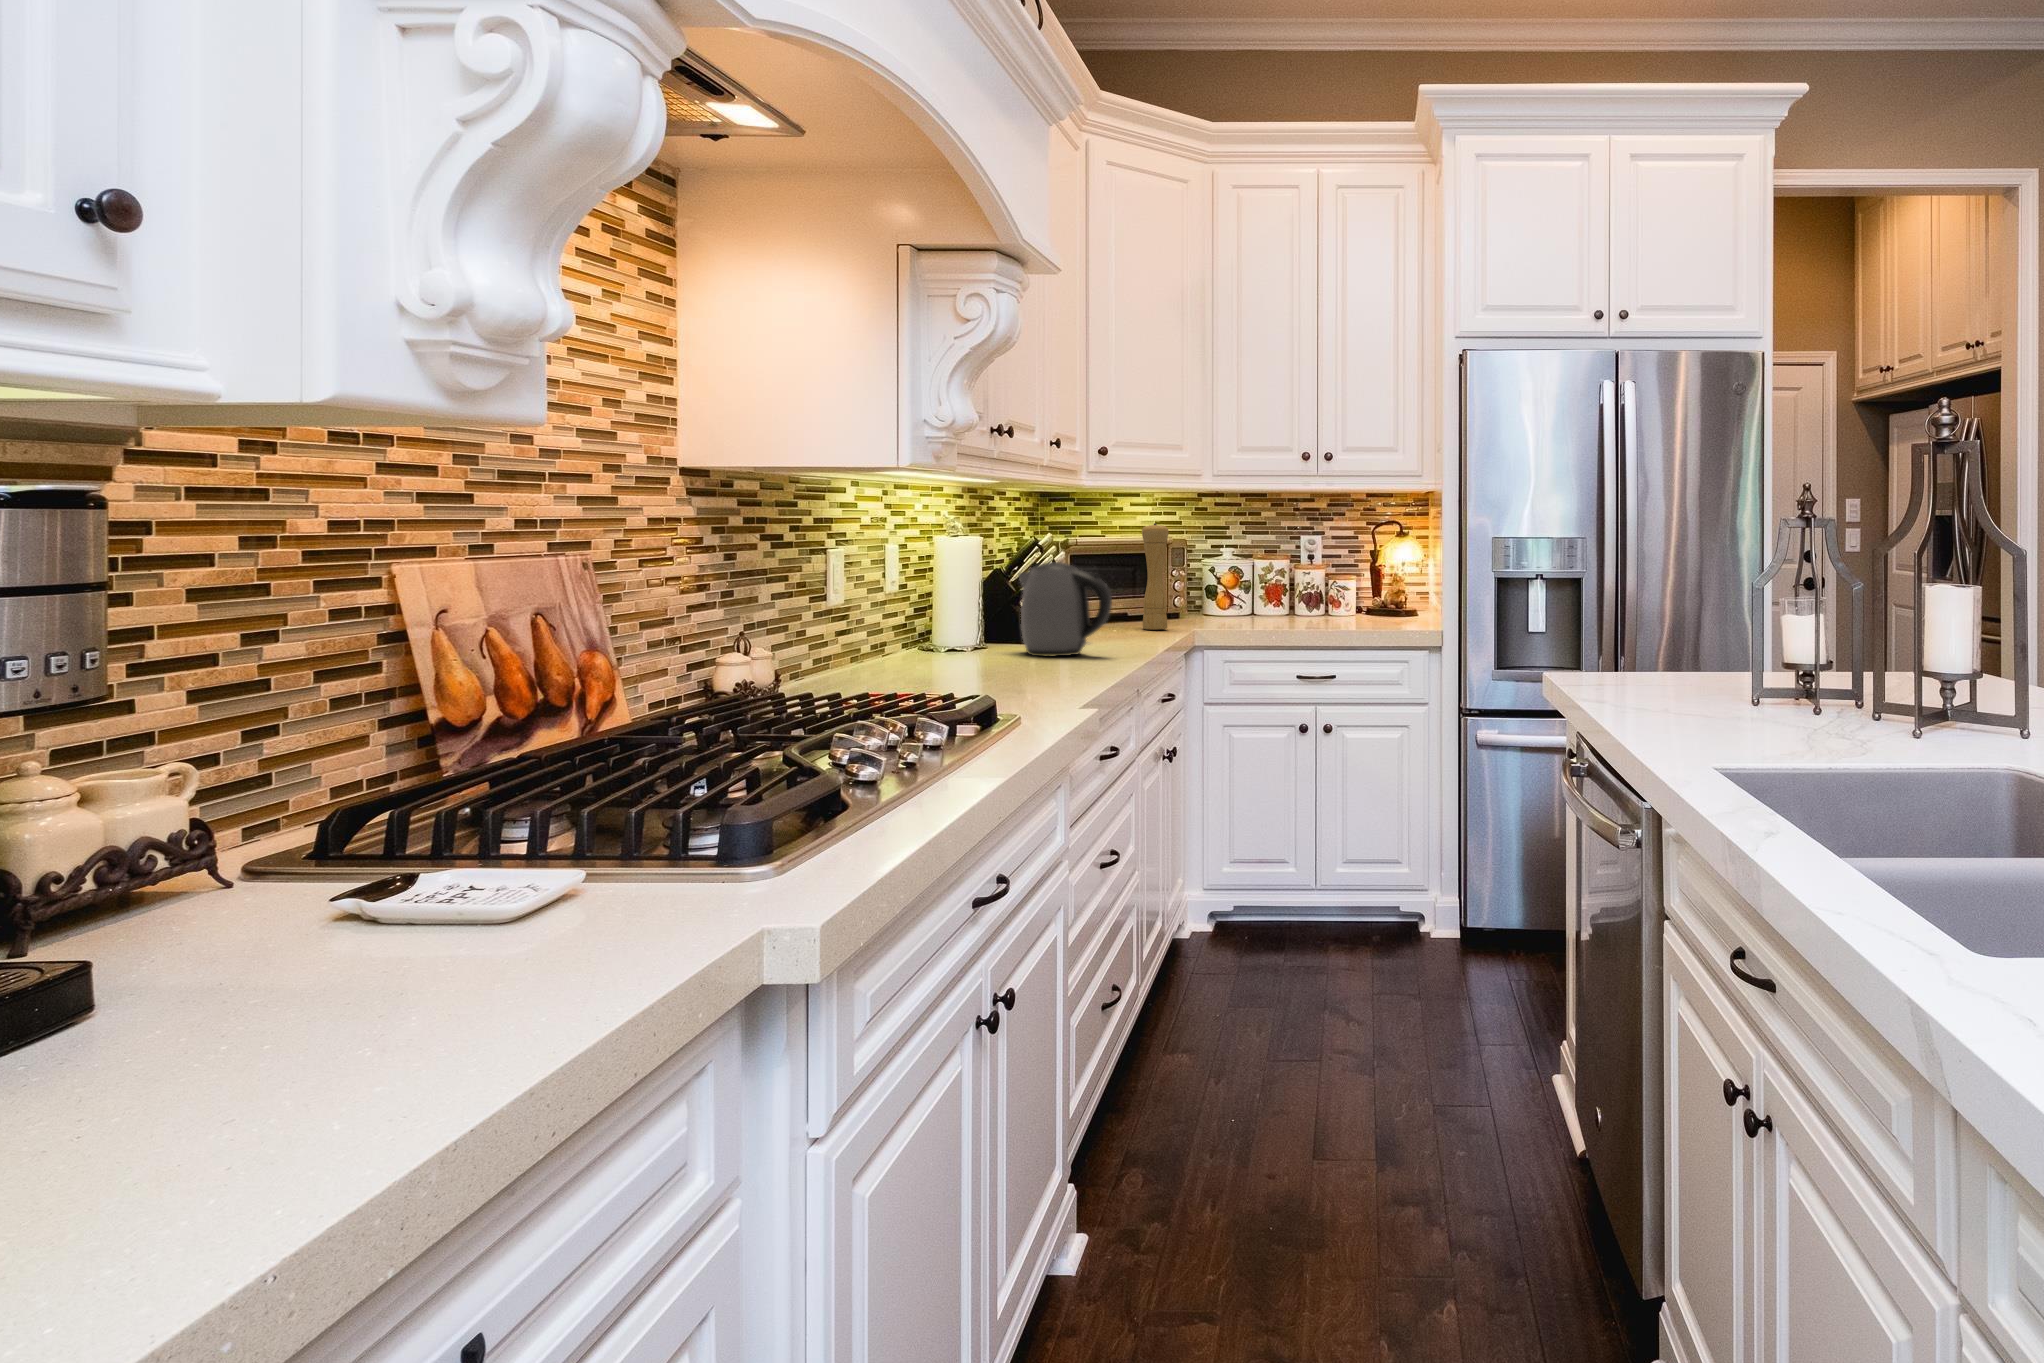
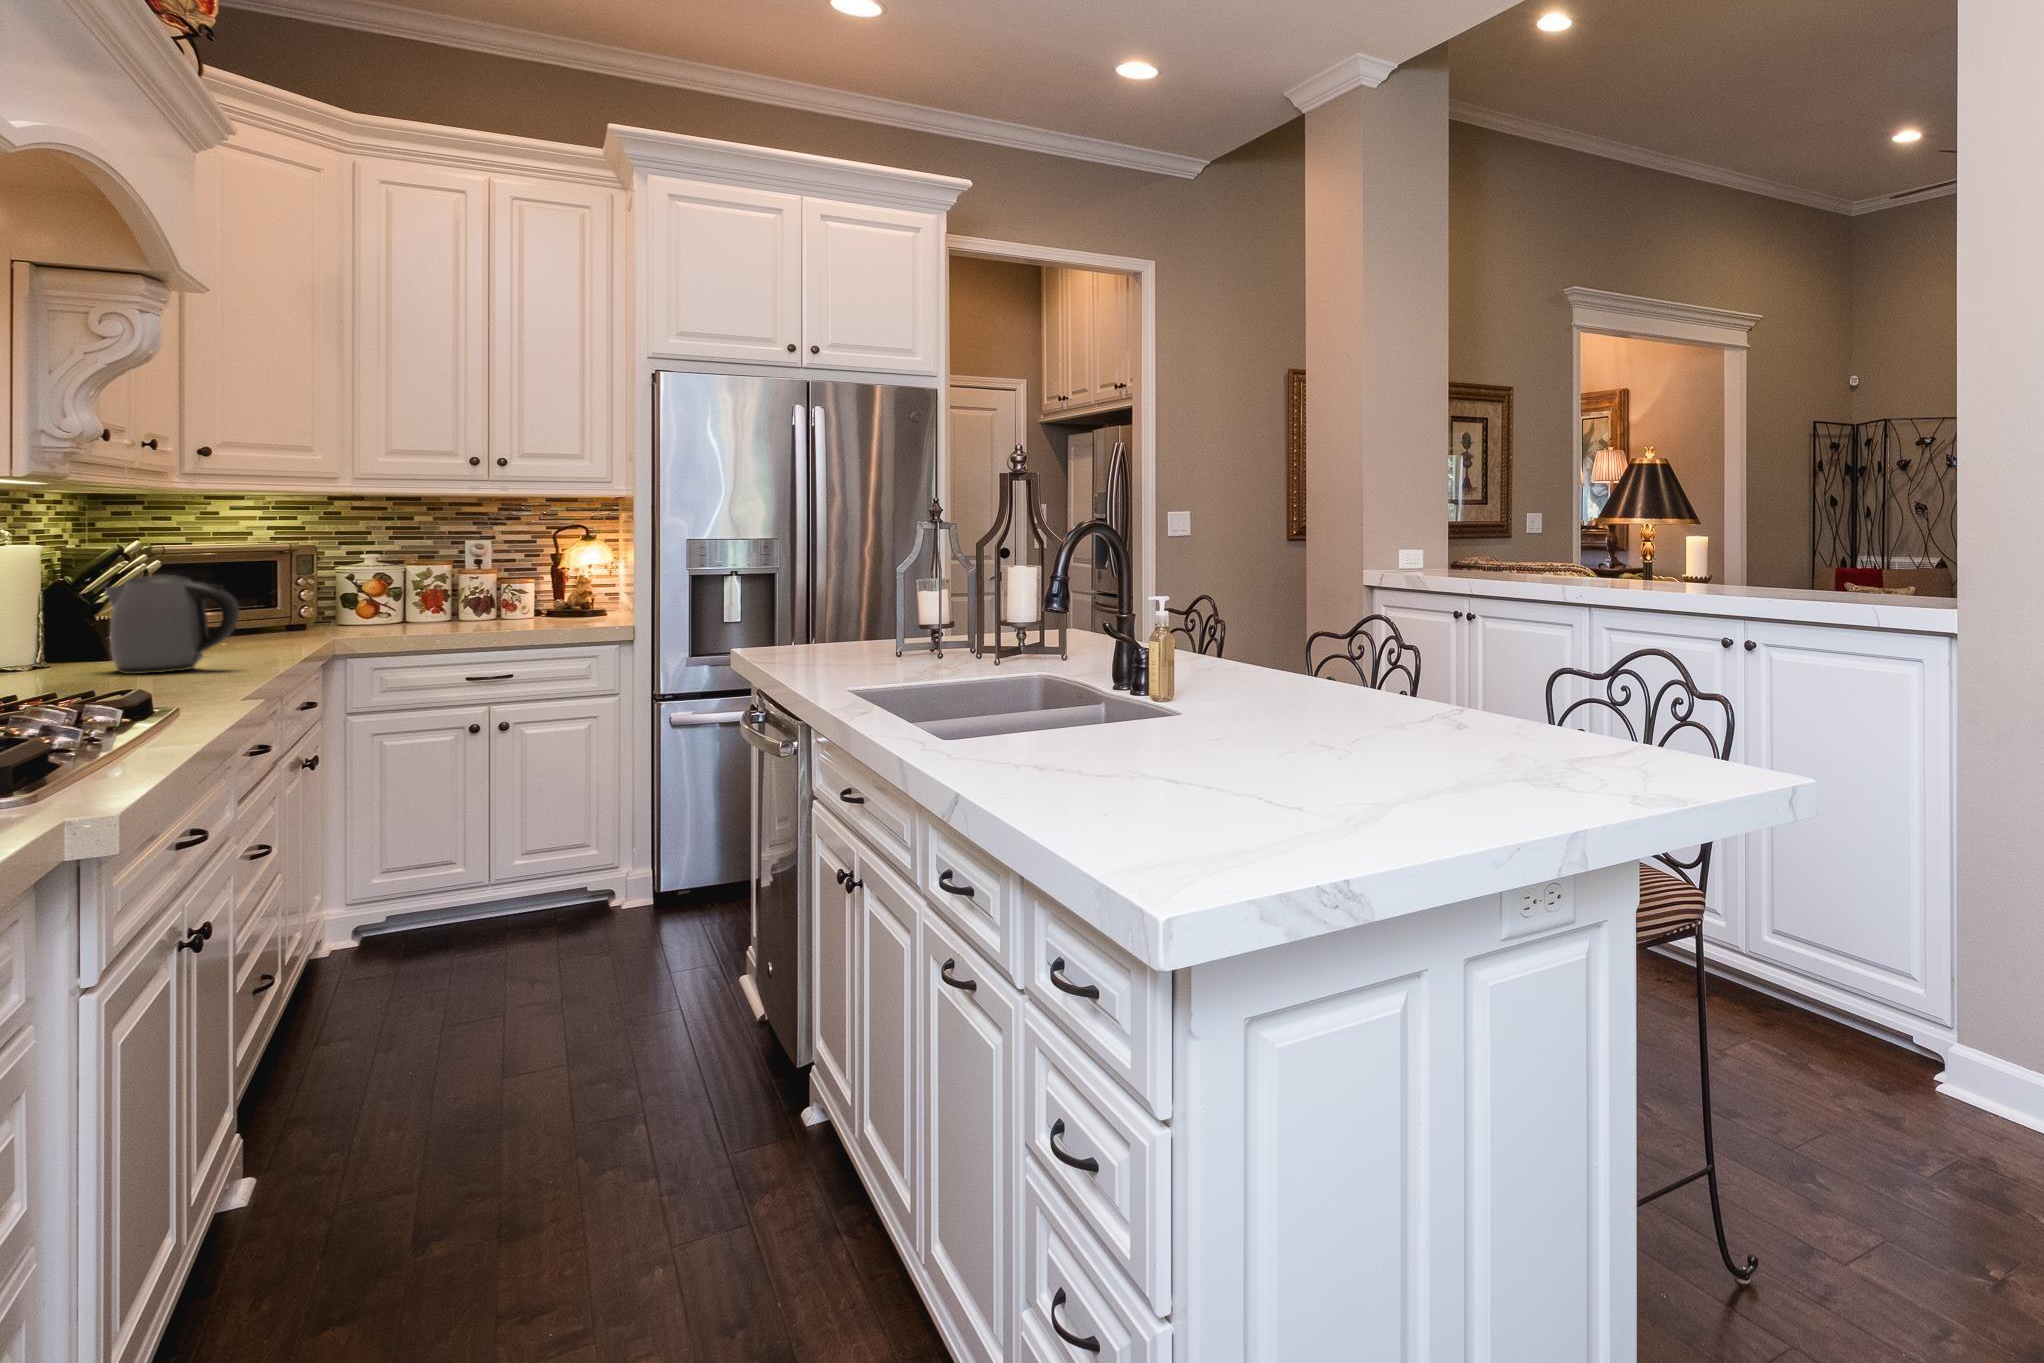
pepper mill: present [1142,523,1169,630] -> none [263,531,300,642]

